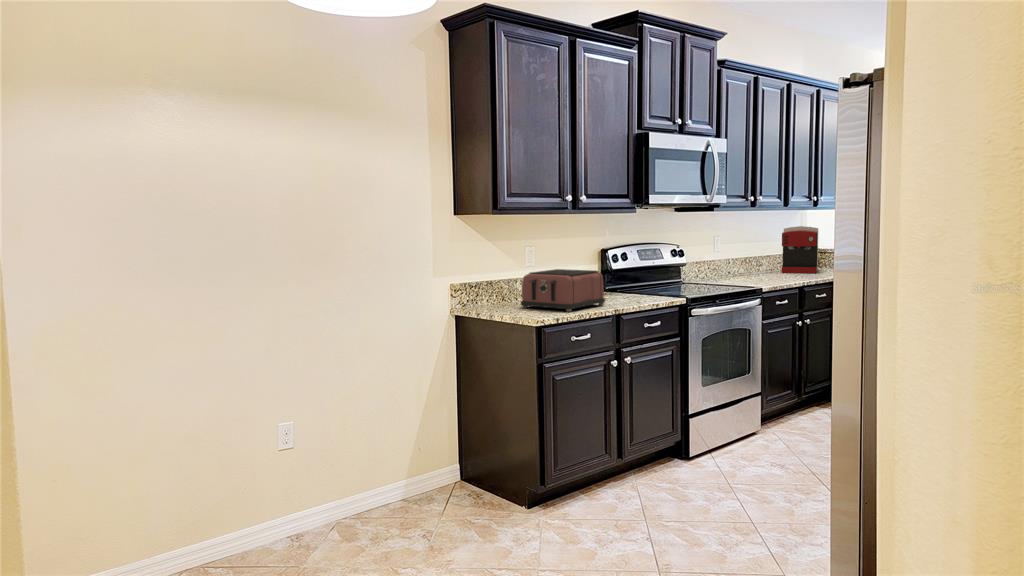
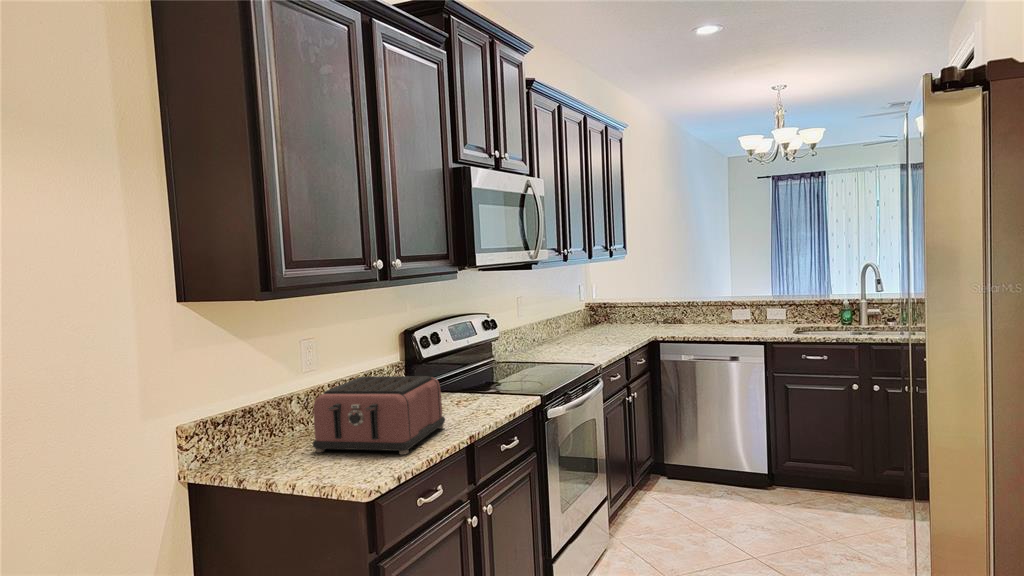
coffee maker: present [782,226,818,273] -> none [576,279,619,335]

